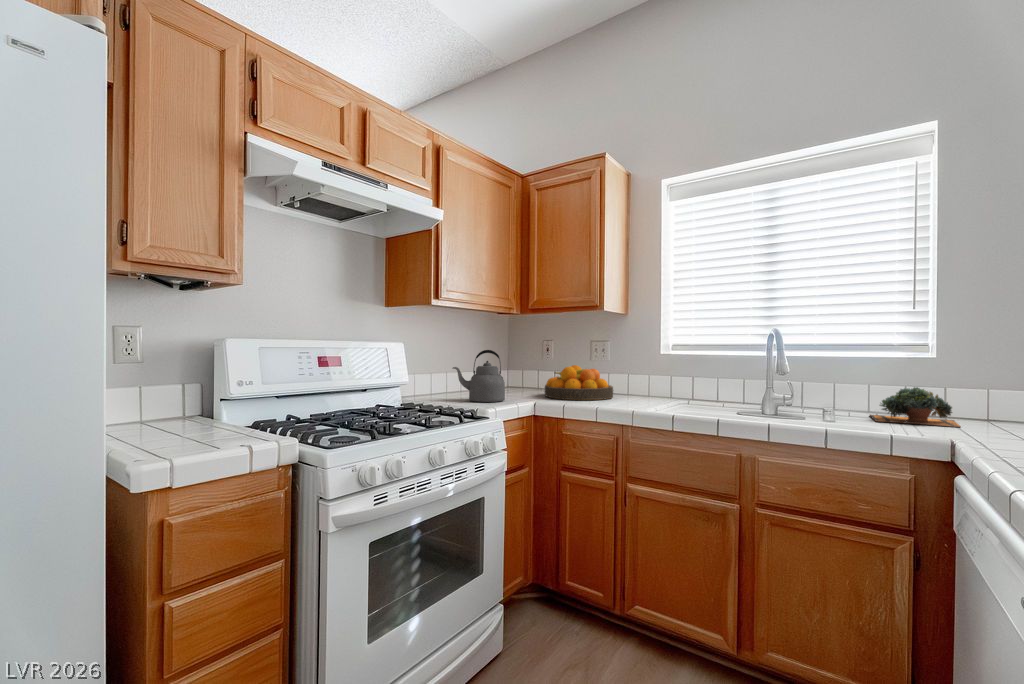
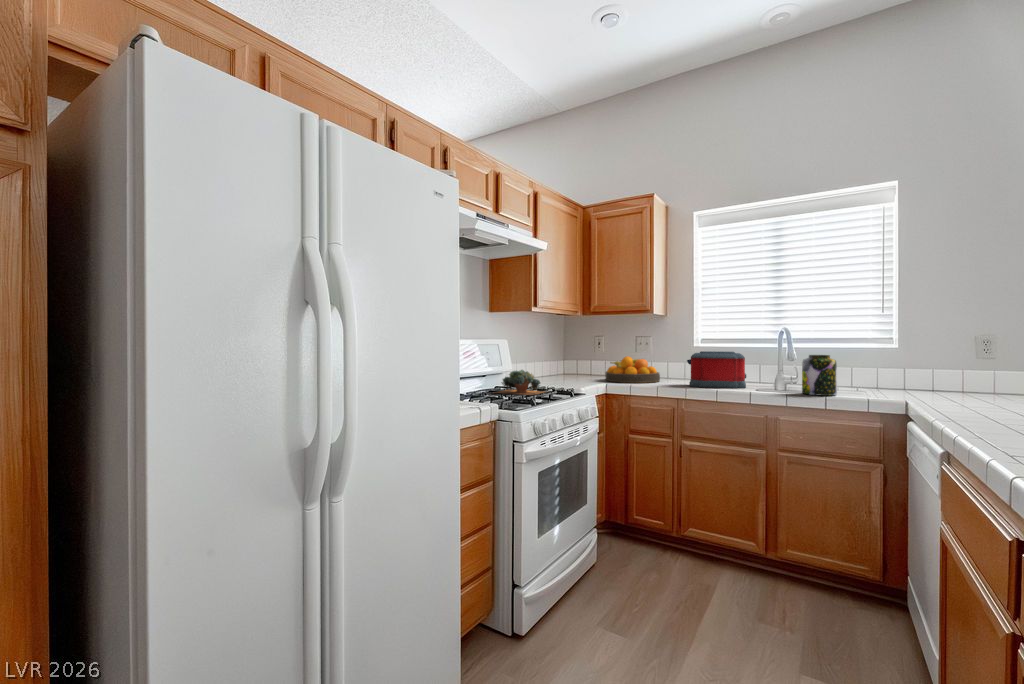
kettle: present [453,350,505,402] -> none [541,345,581,385]
toaster: none [640,360,719,411] -> present [687,351,746,388]
jar: none [792,367,843,428] -> present [802,355,837,396]
succulent plant: present [870,387,960,427] -> present [494,370,545,395]

